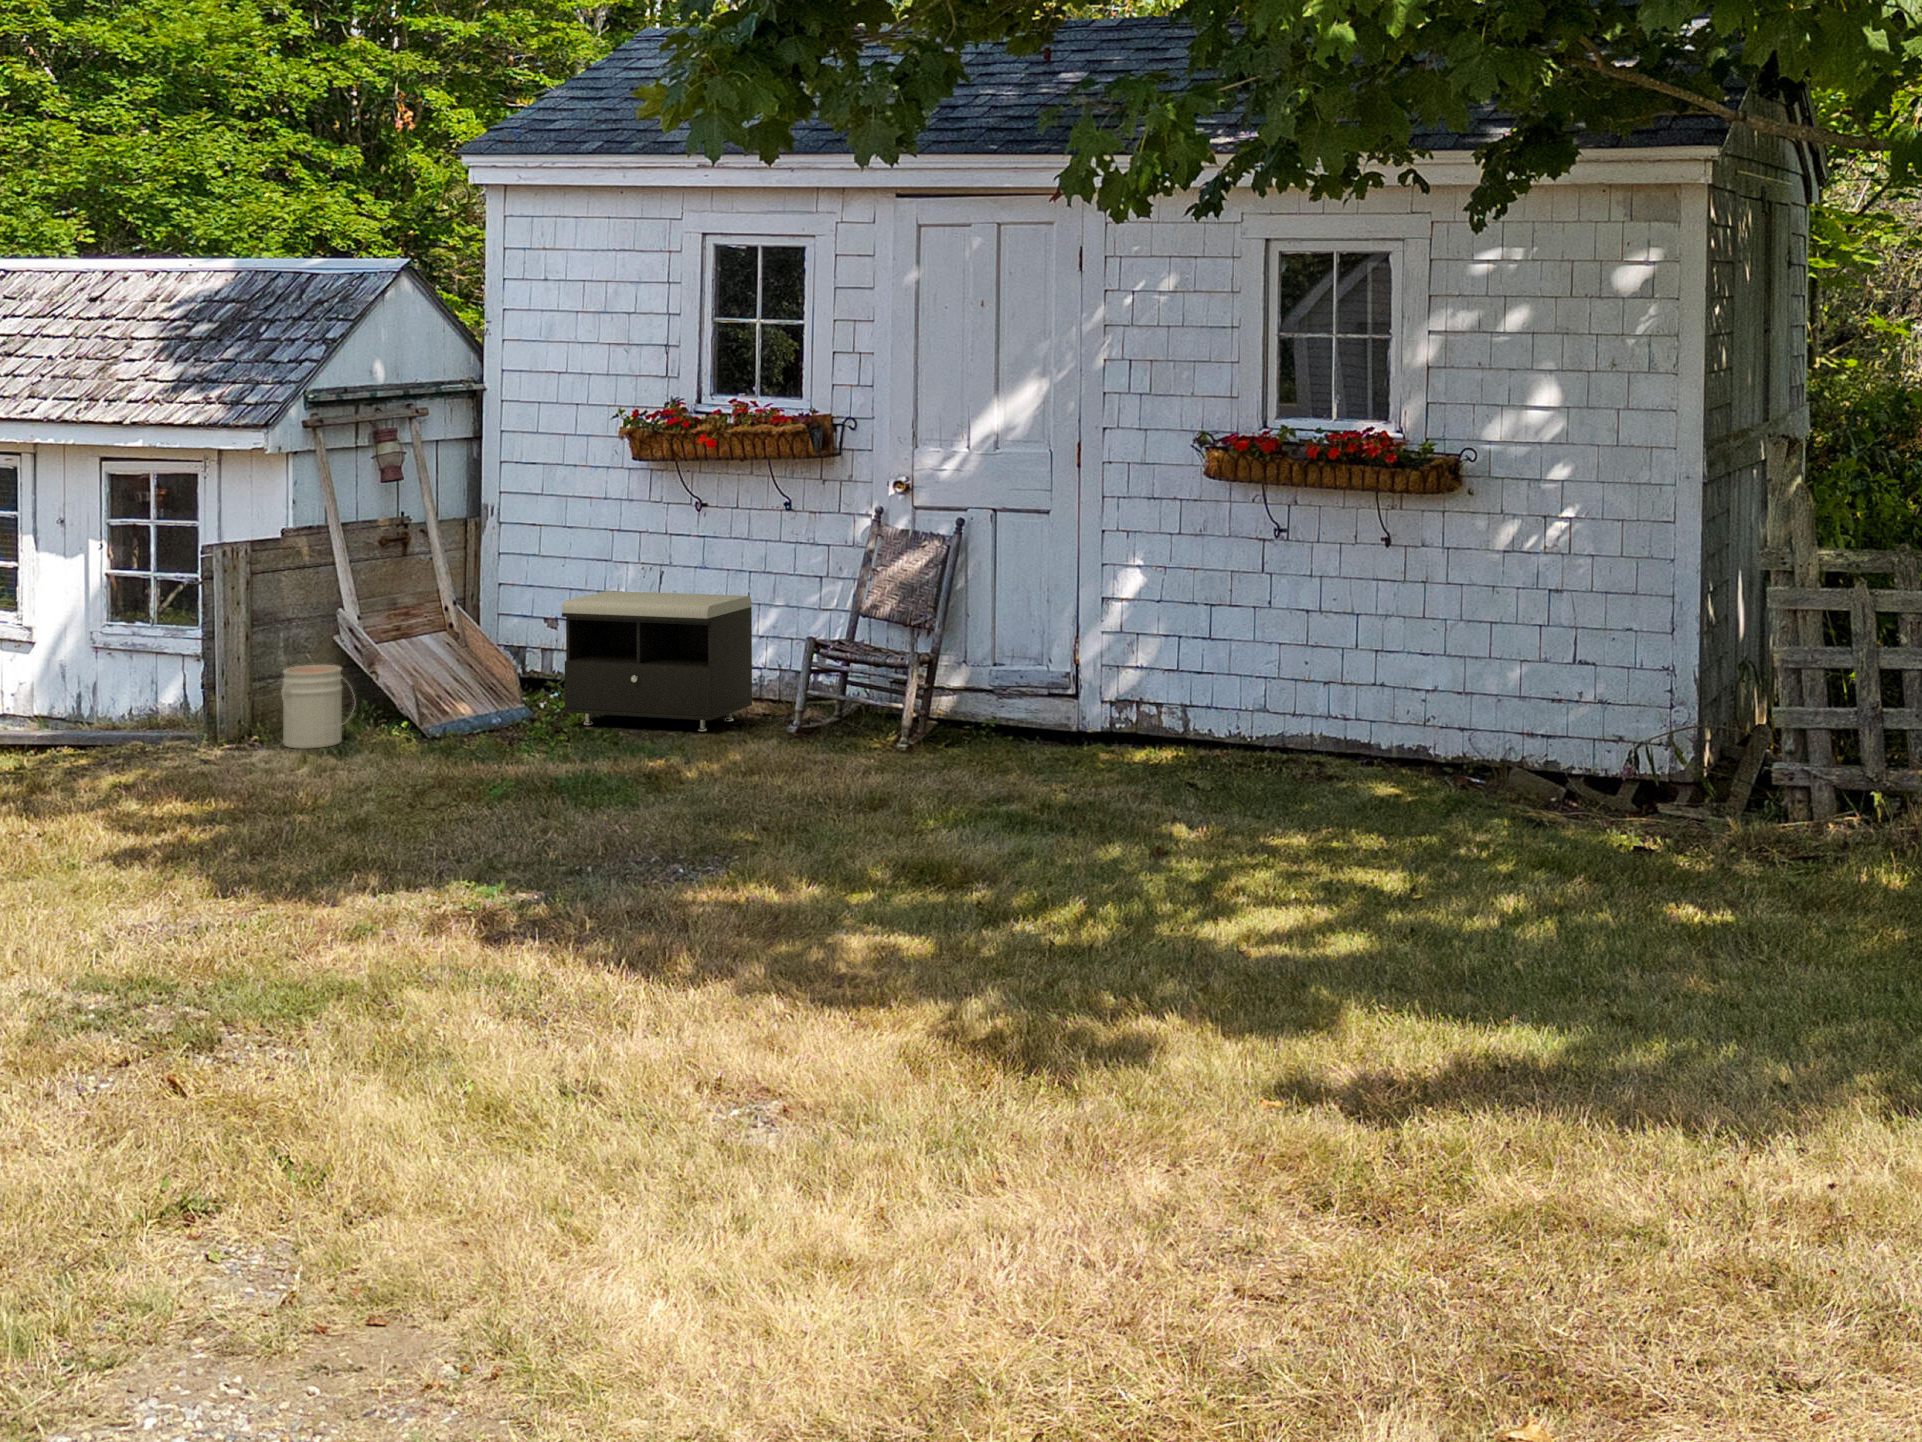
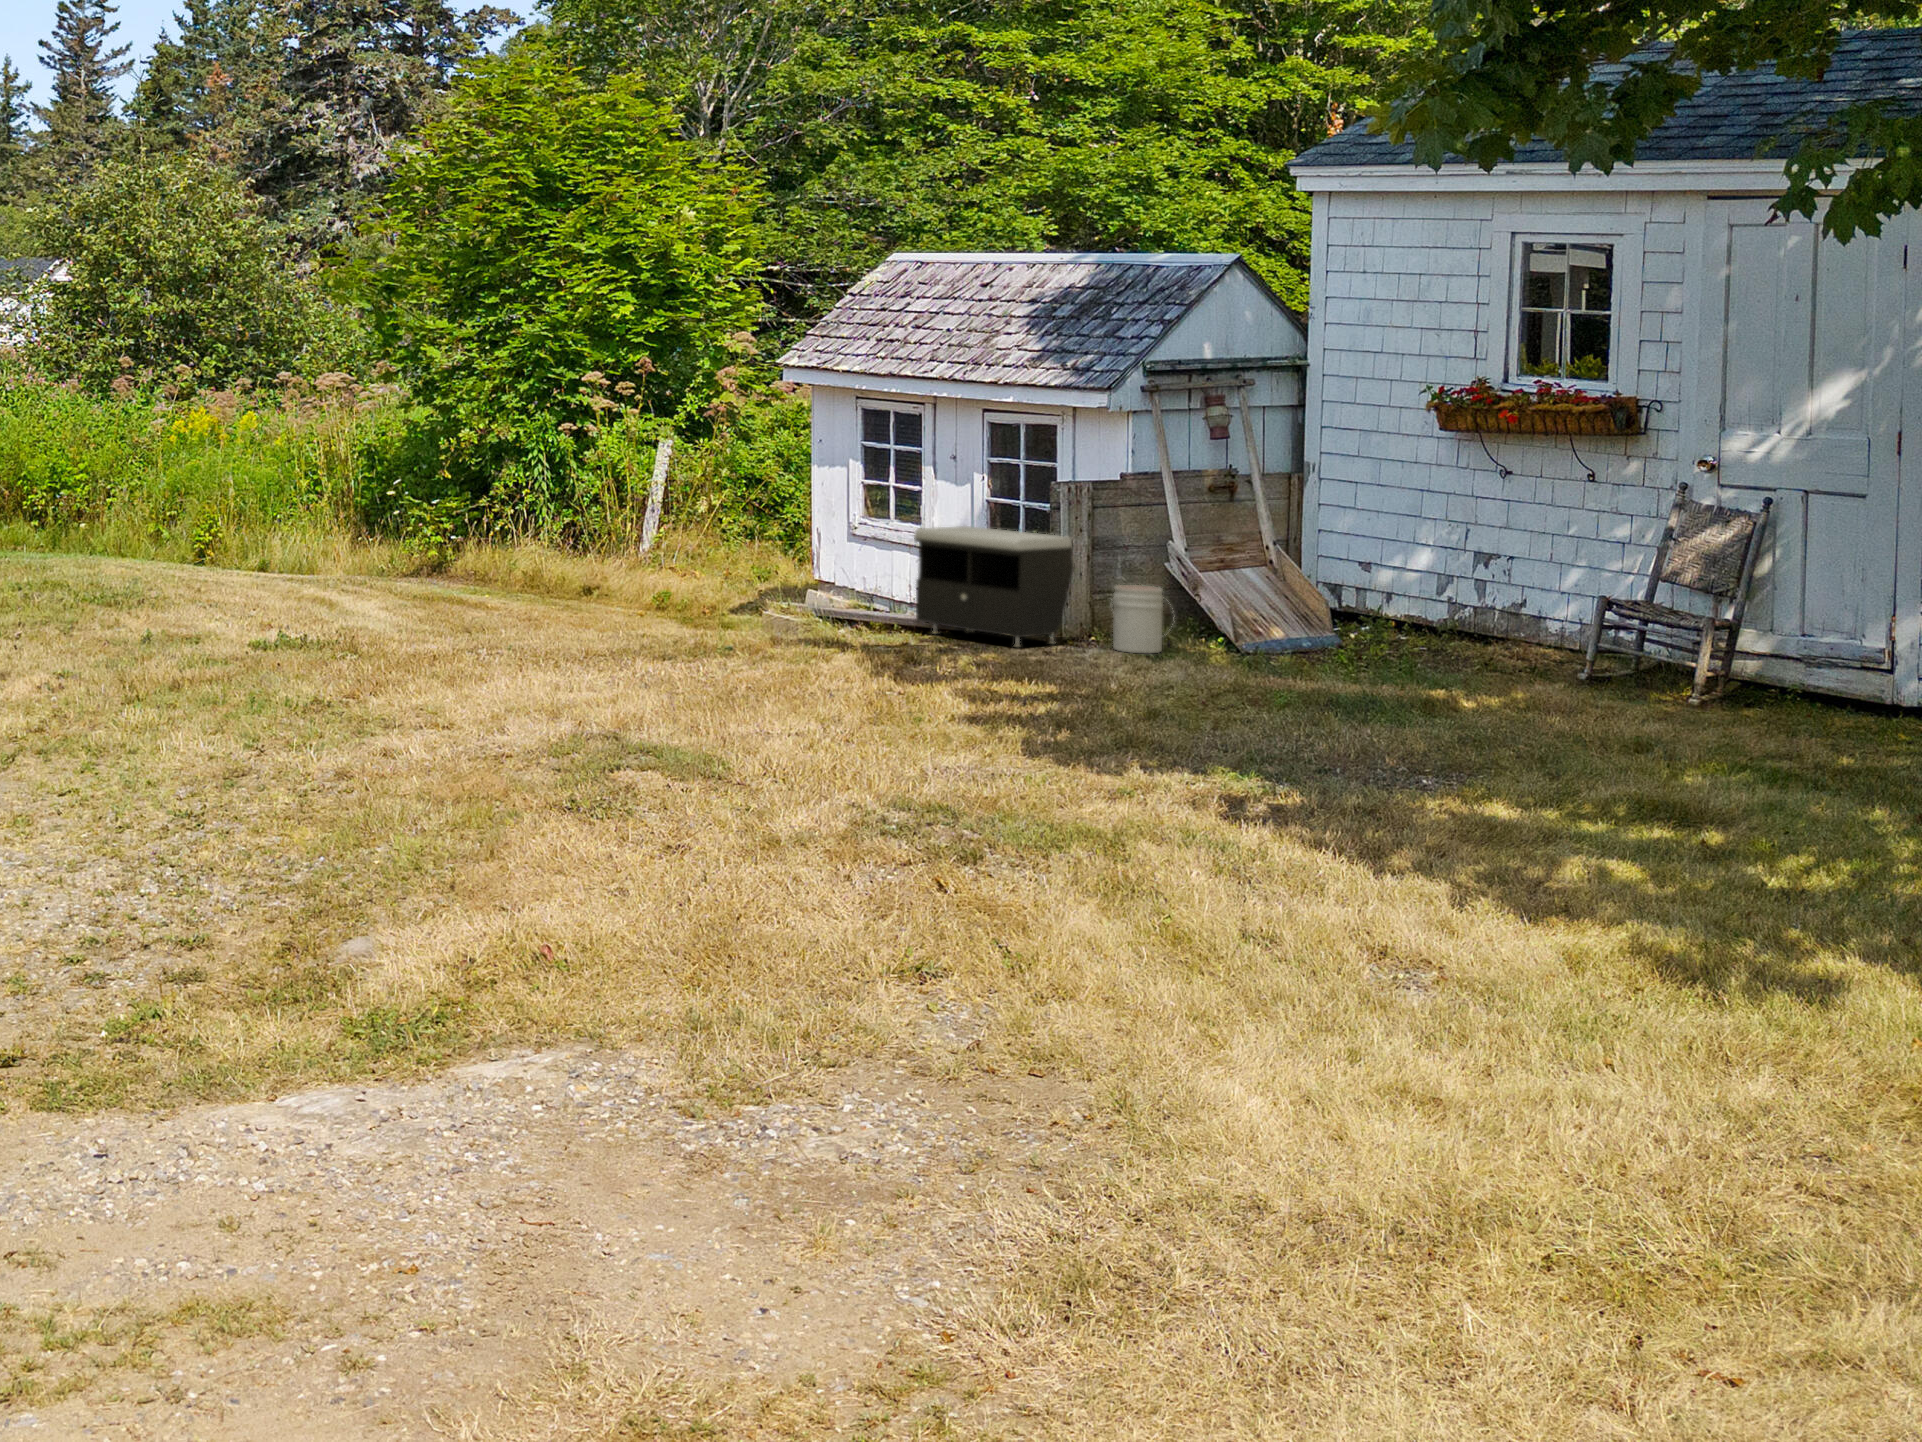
storage bench: present [562,591,752,732] -> present [914,526,1075,647]

